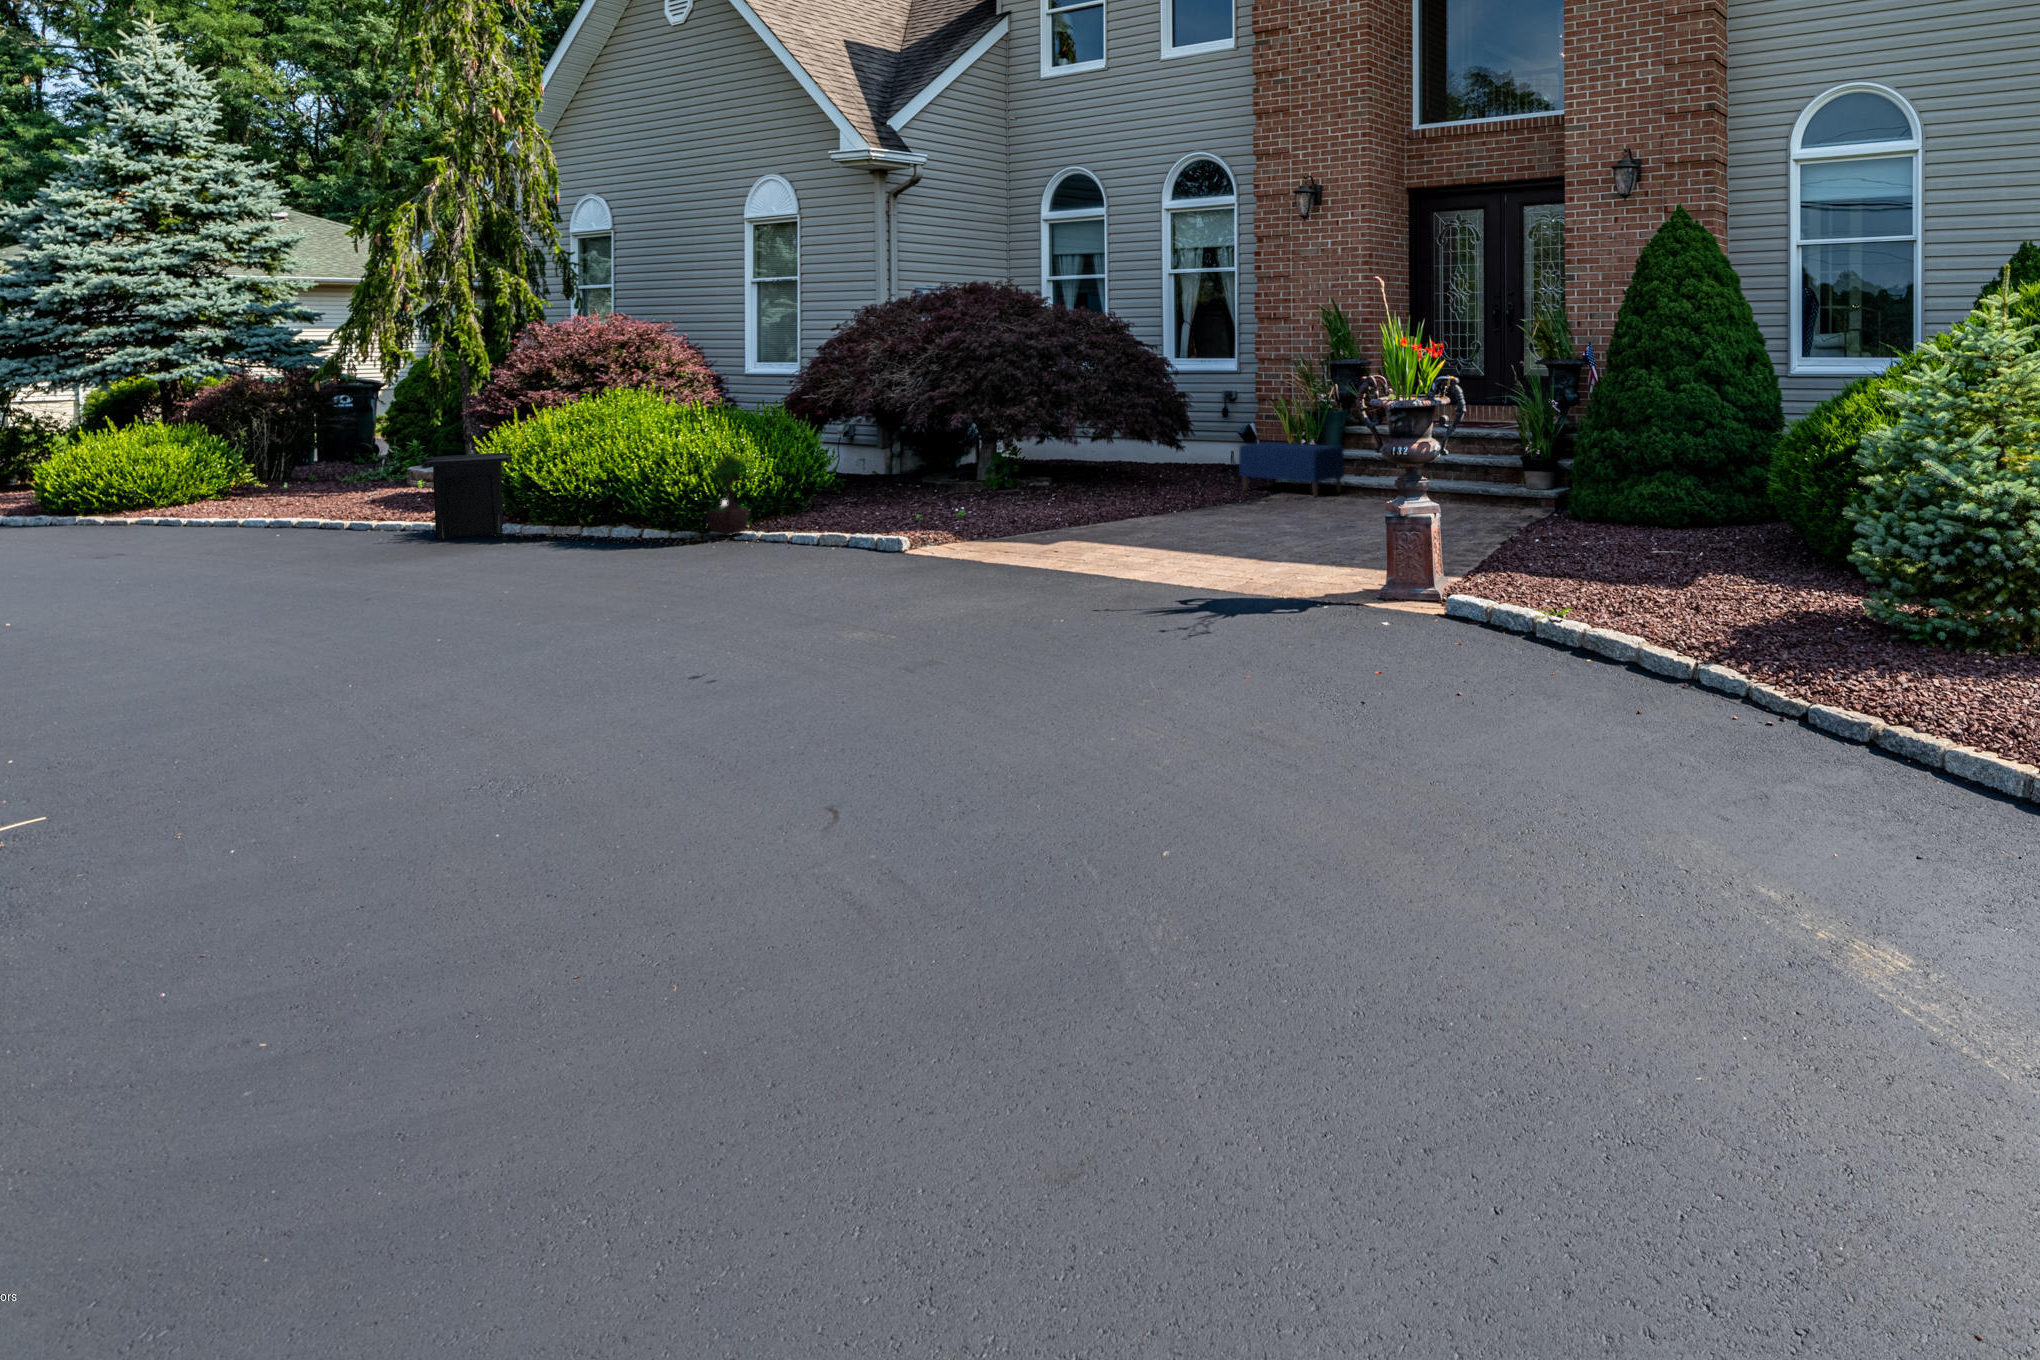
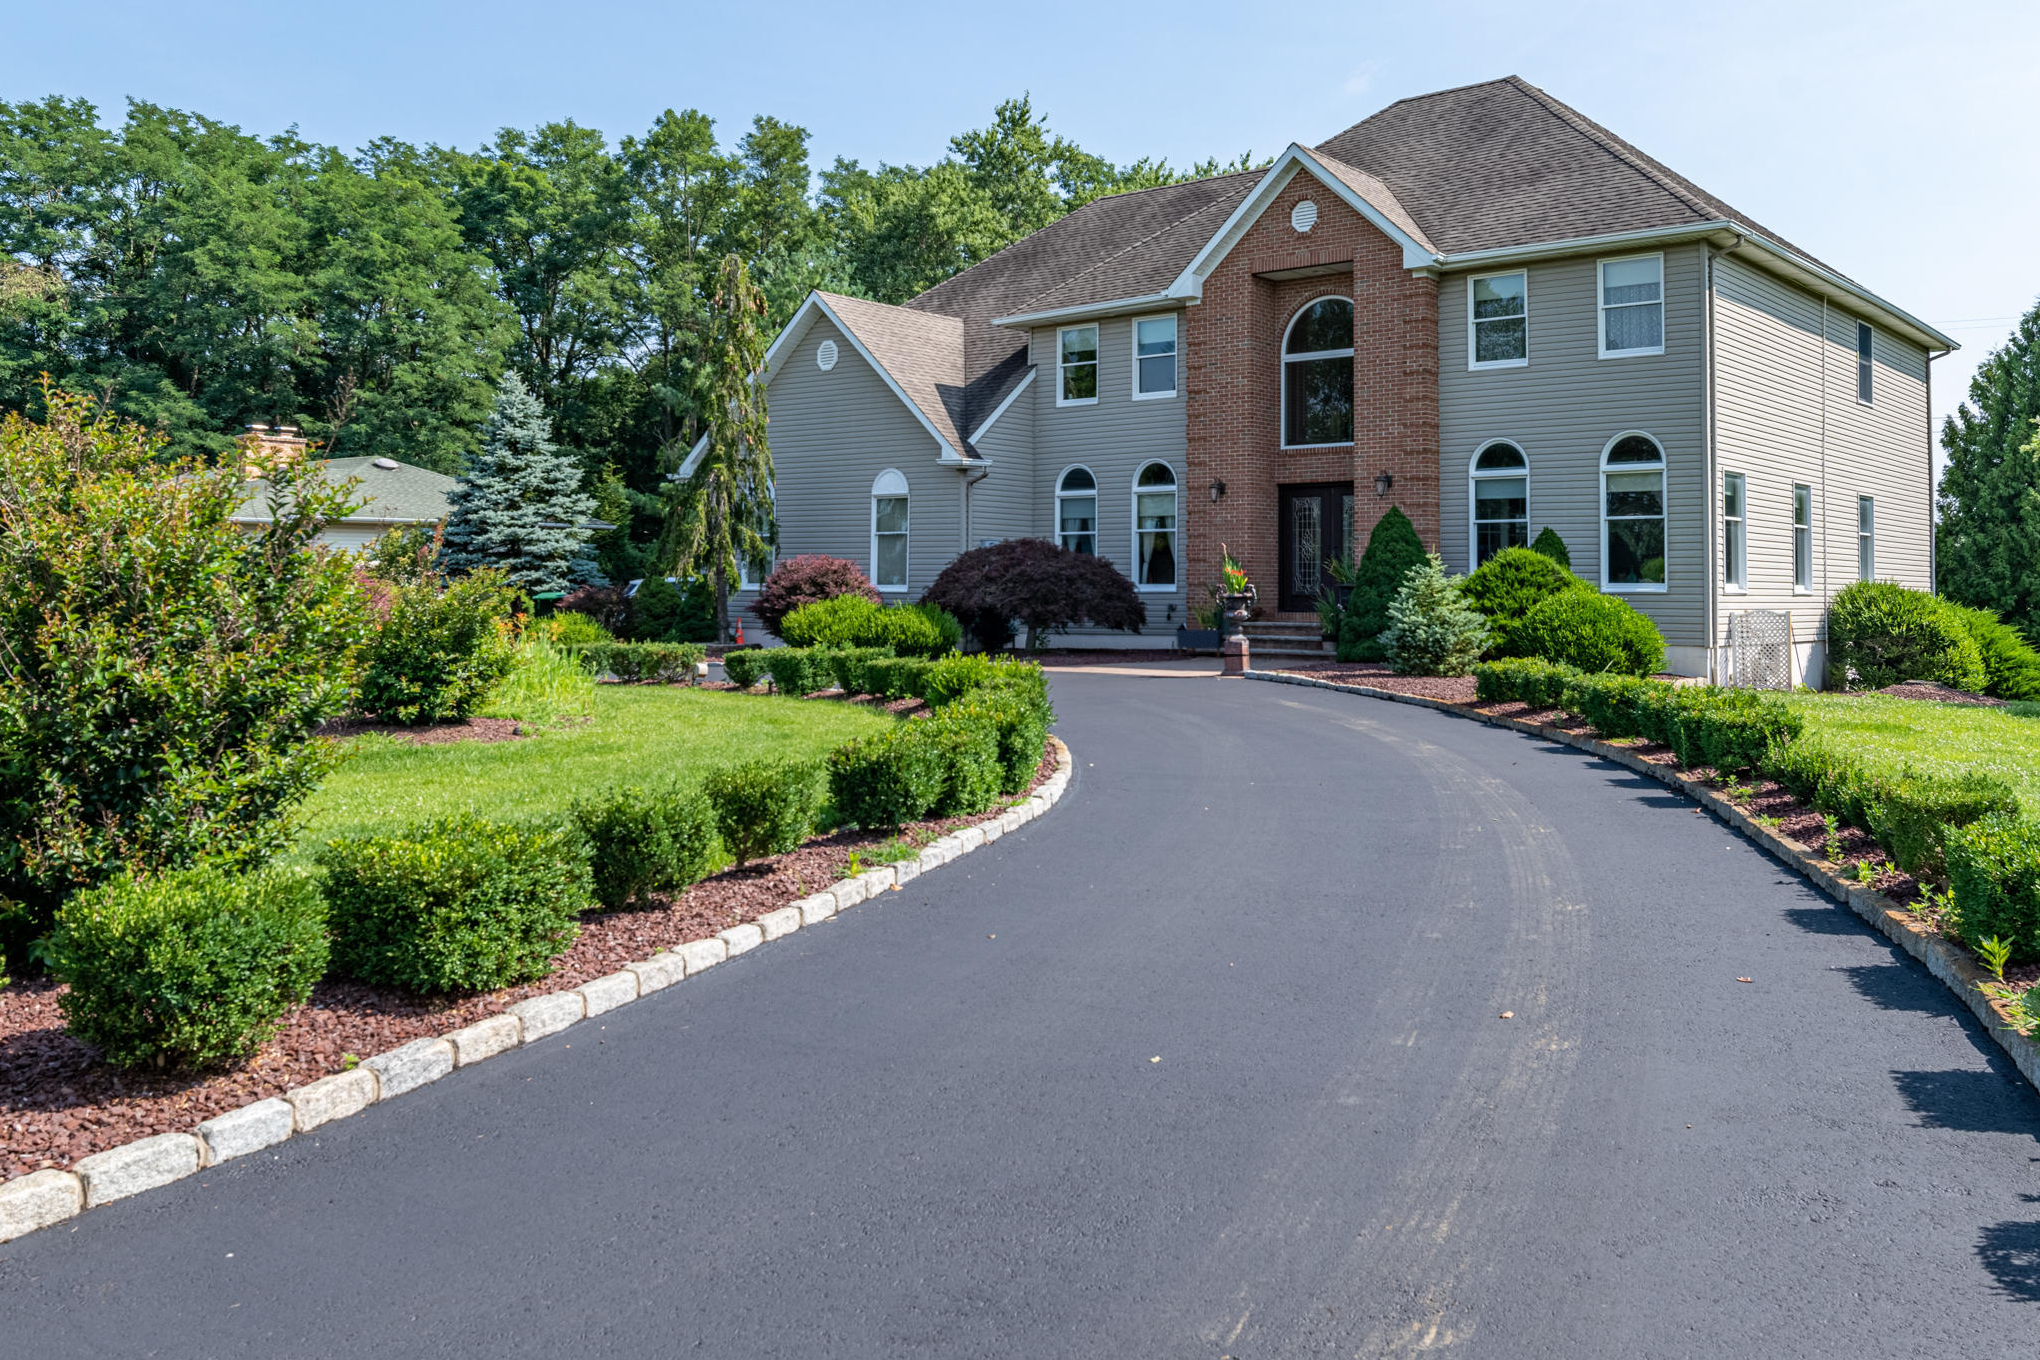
potted tree: present [706,449,751,536] -> none [909,620,934,666]
trash can: present [421,453,512,538] -> none [762,626,802,667]

